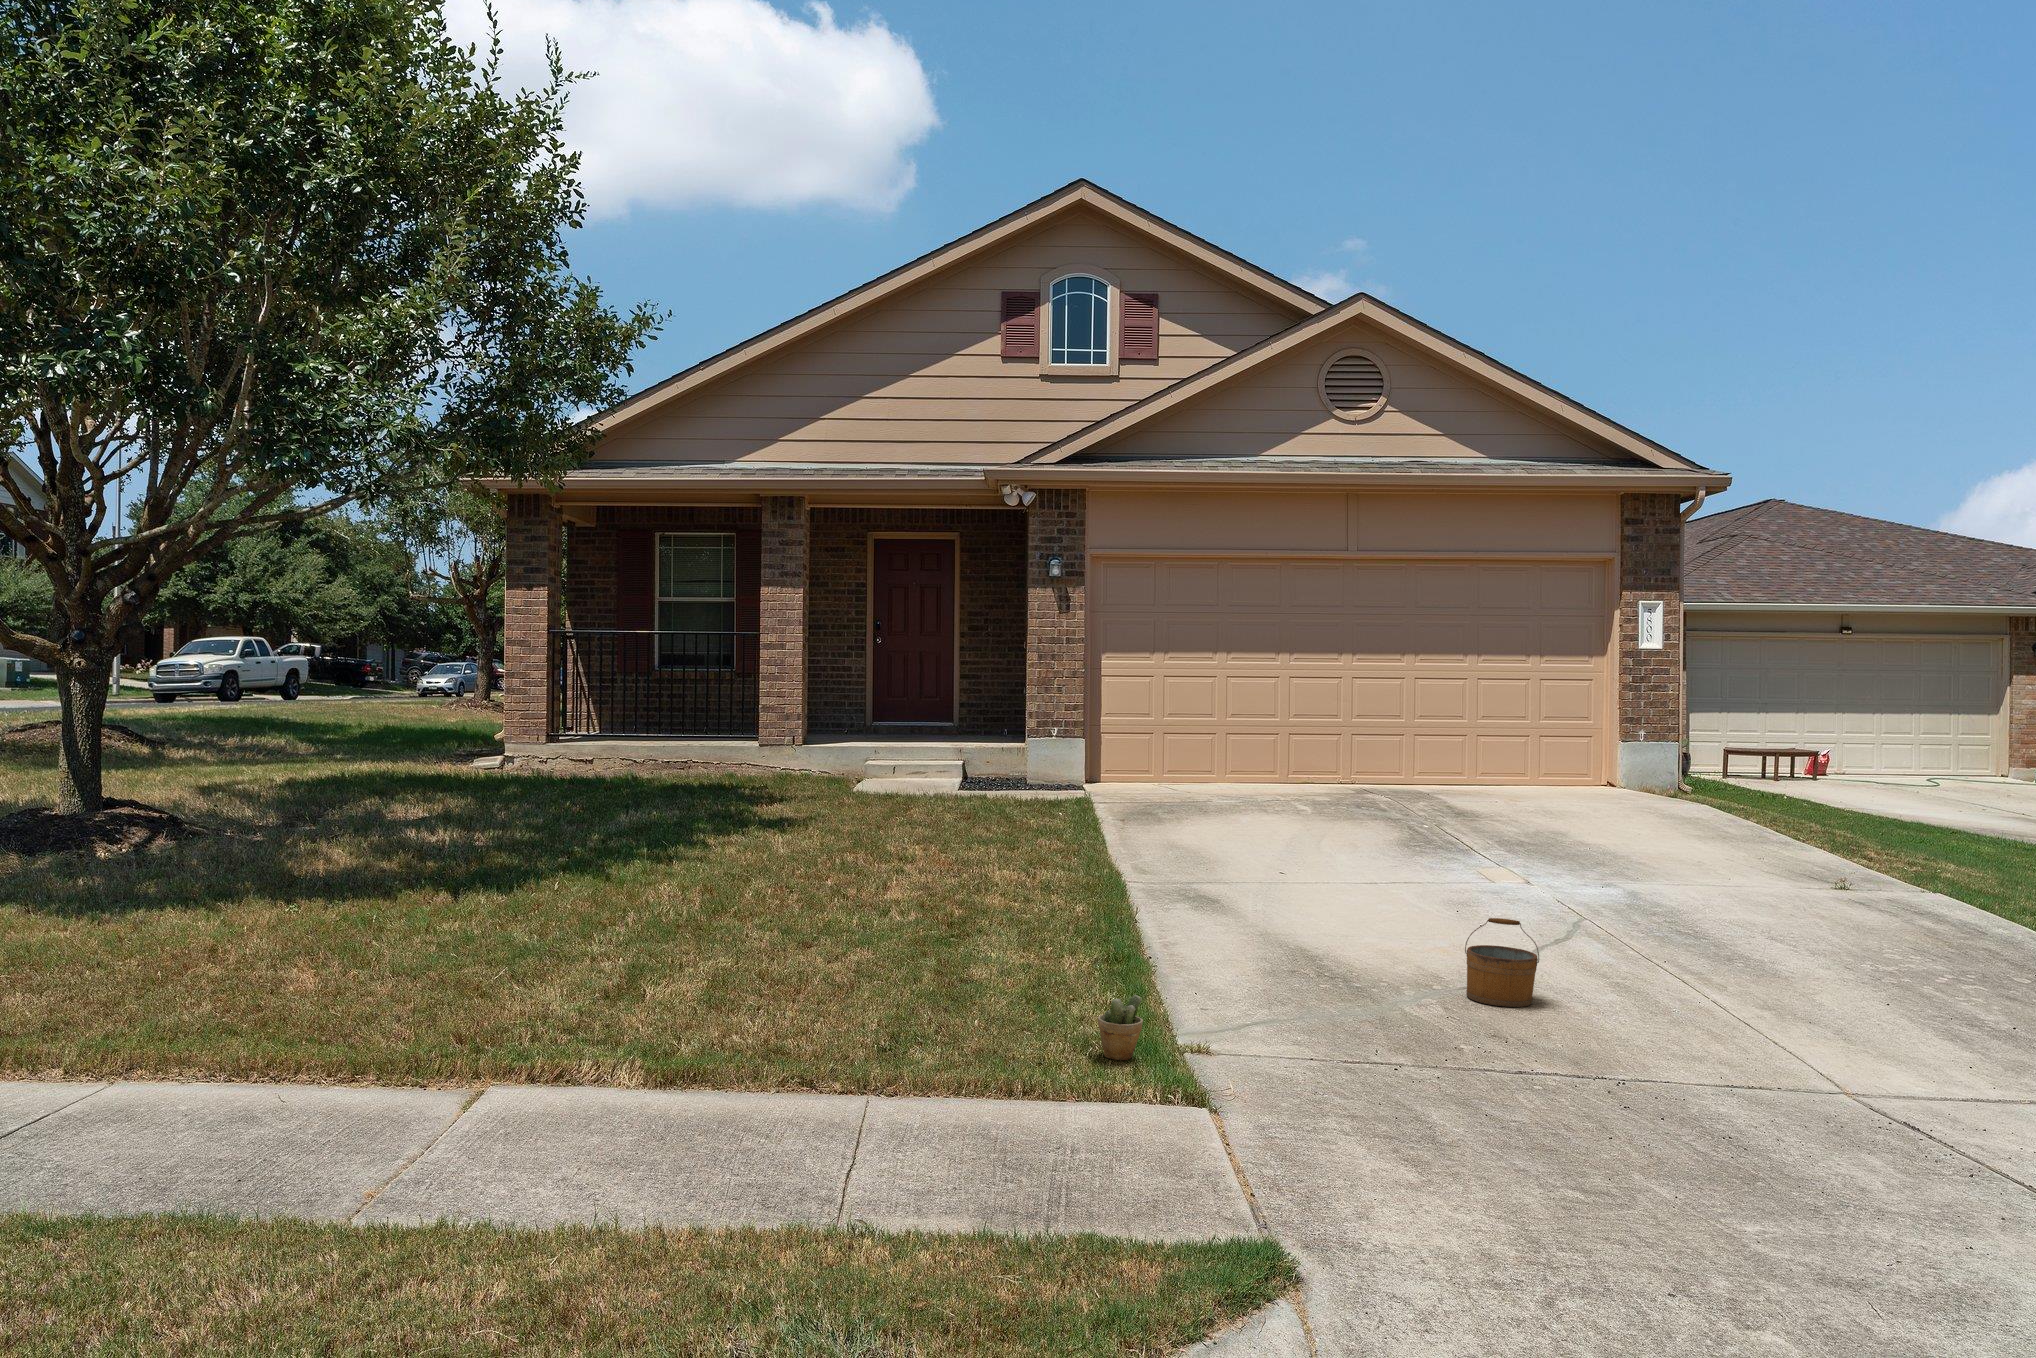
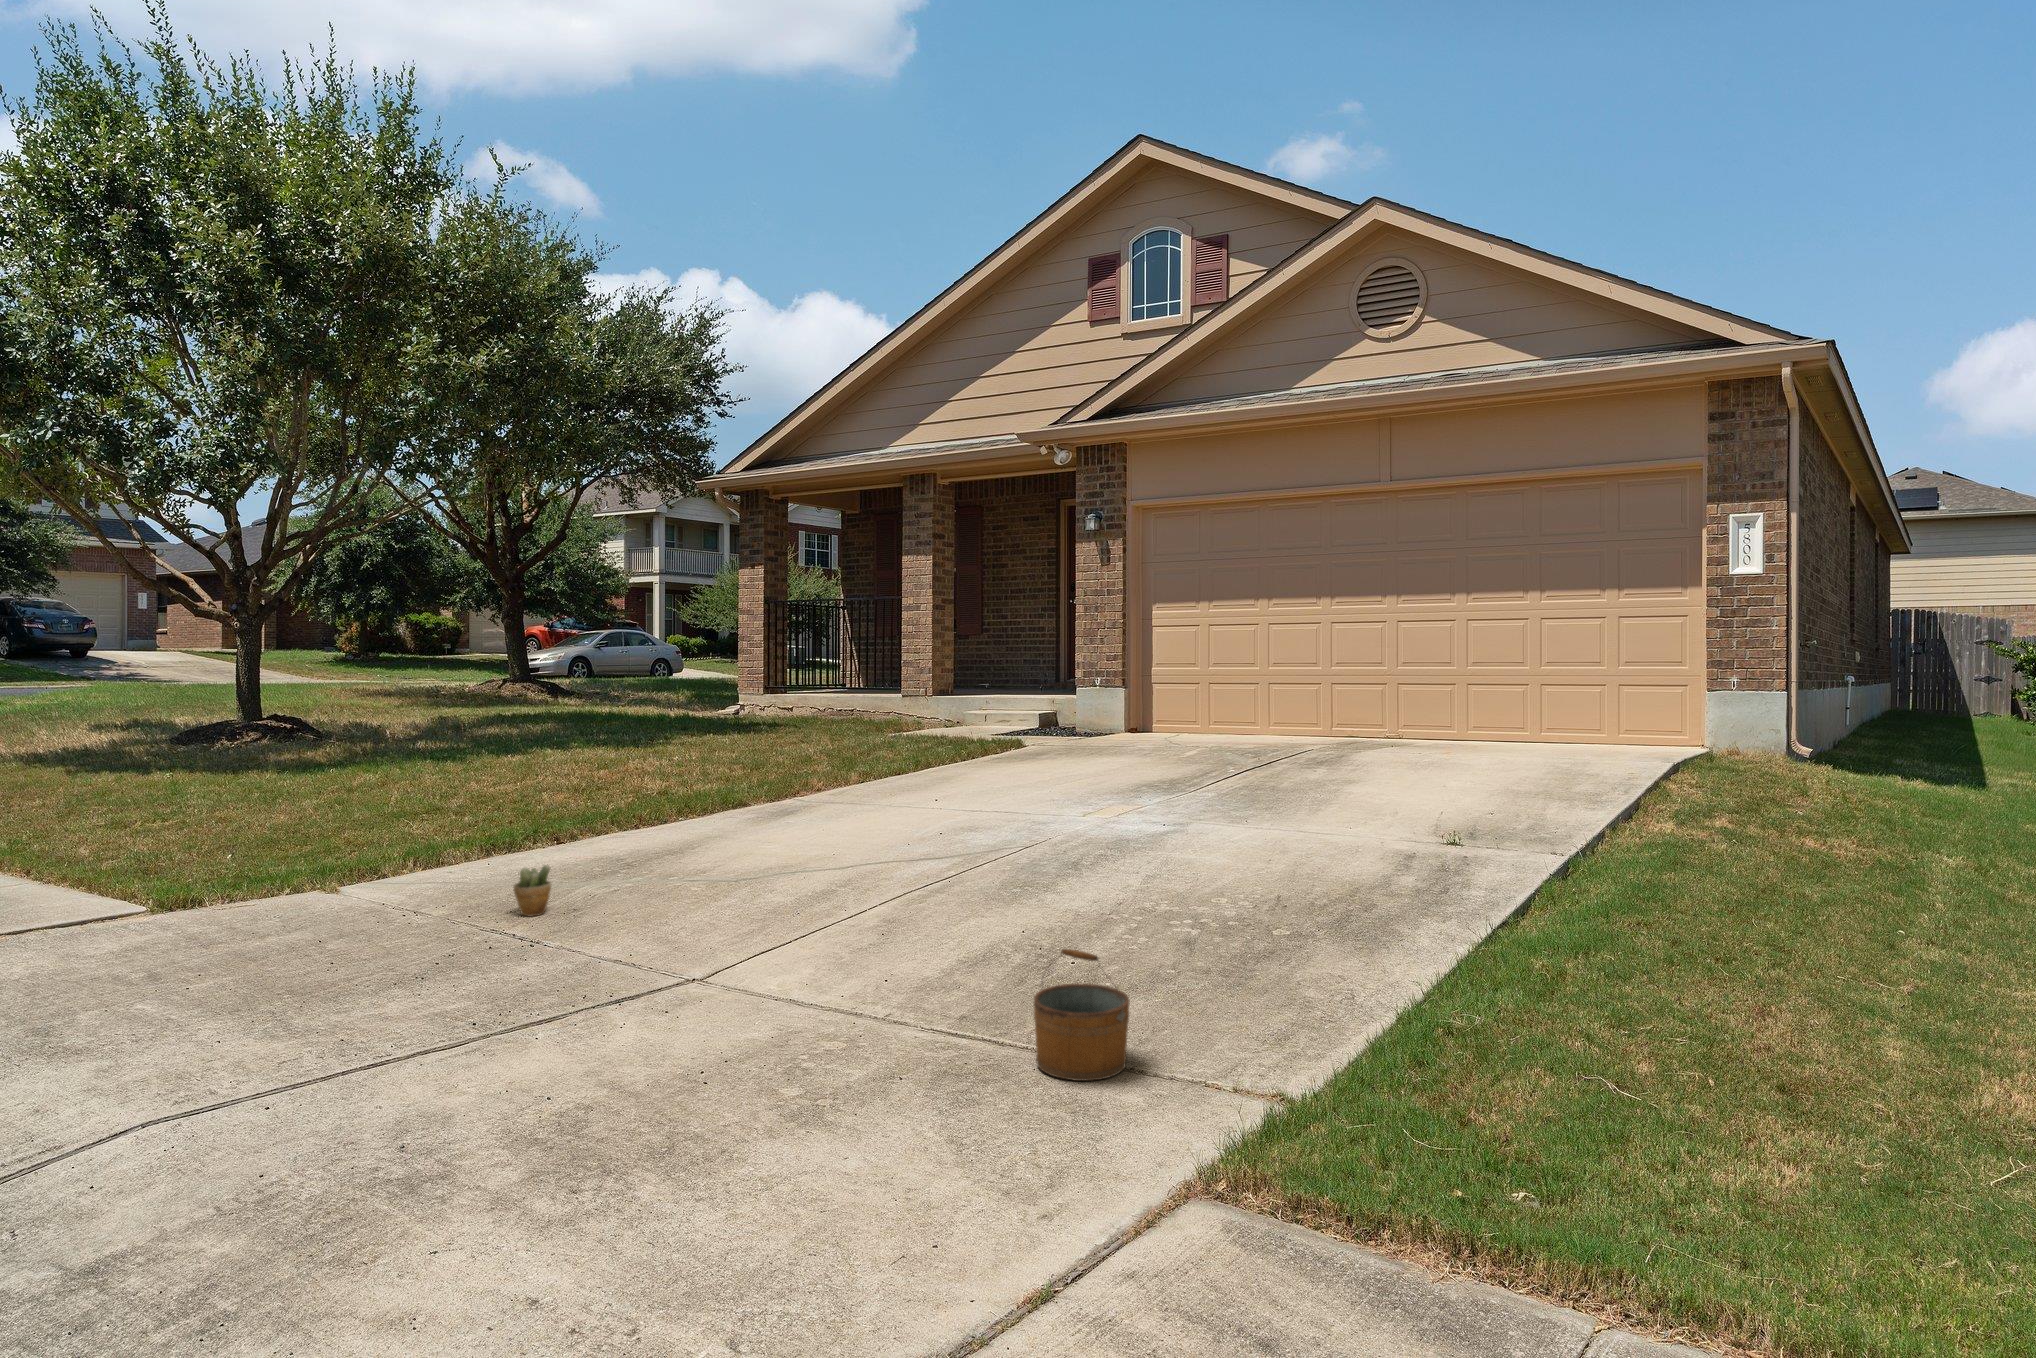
potted plant: present [1098,995,1143,1060] -> present [513,865,551,917]

